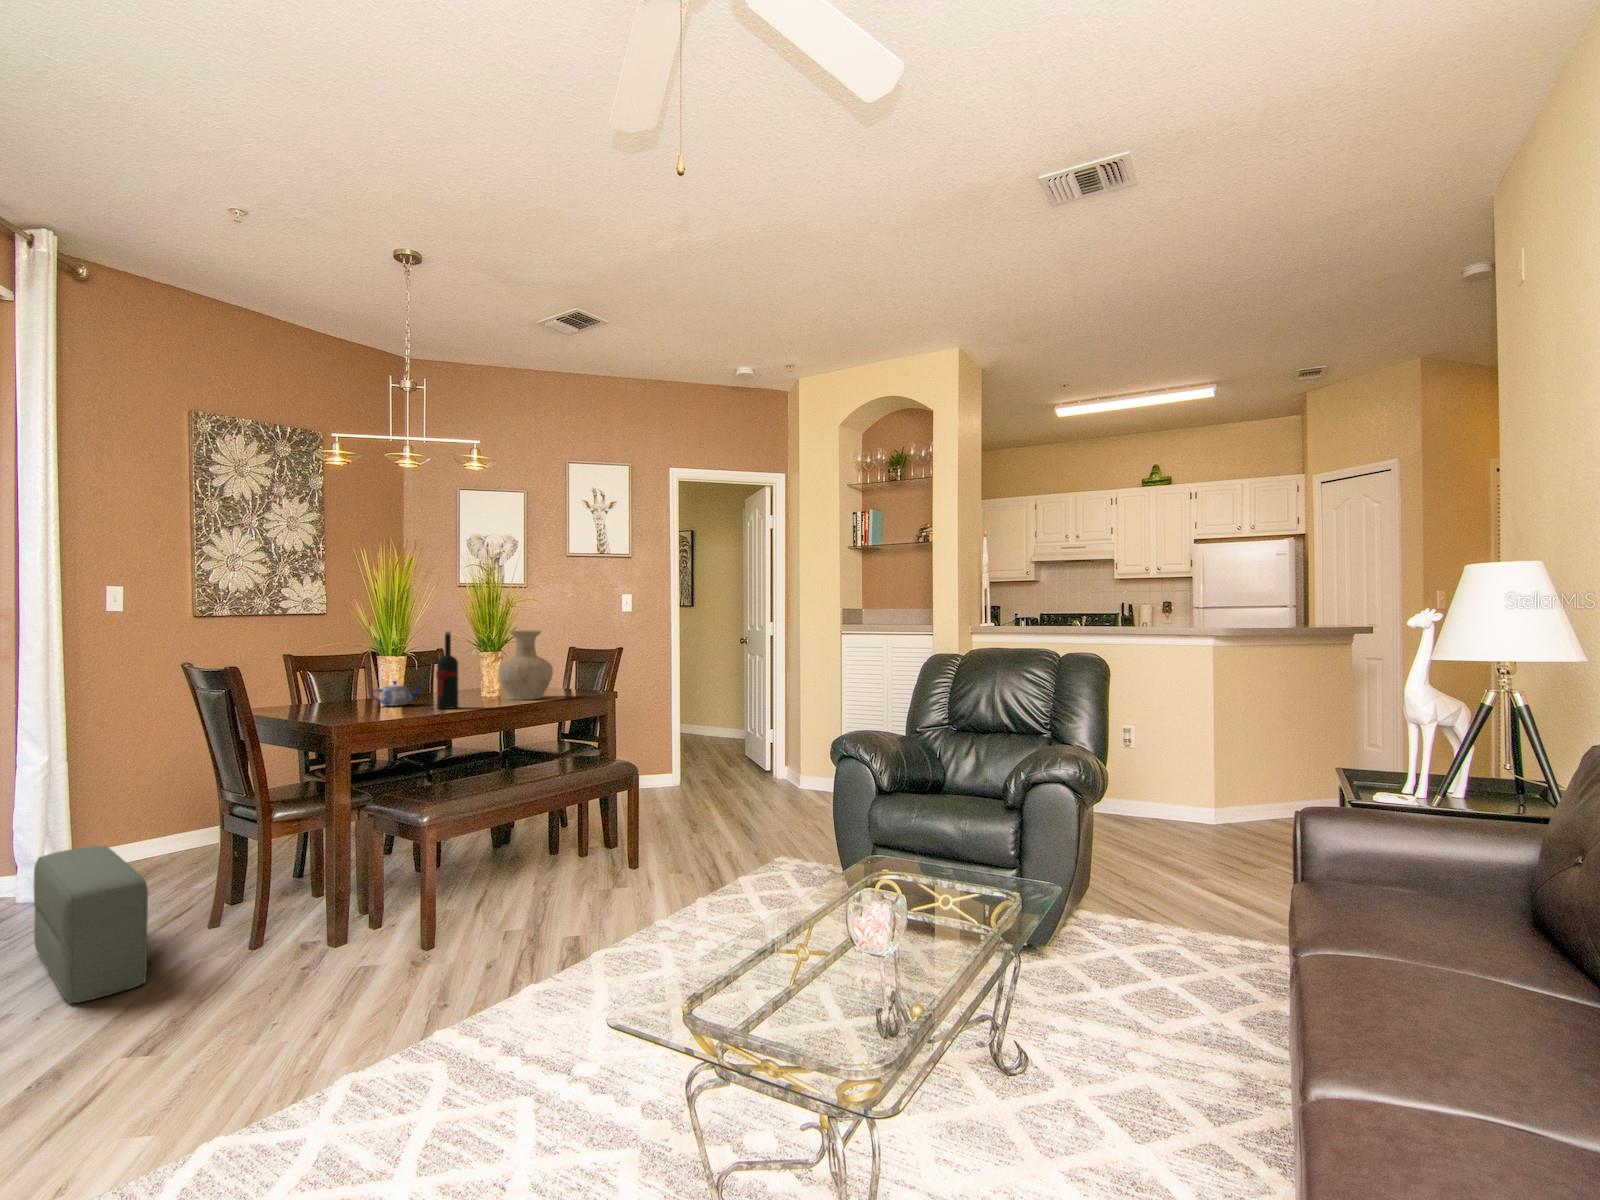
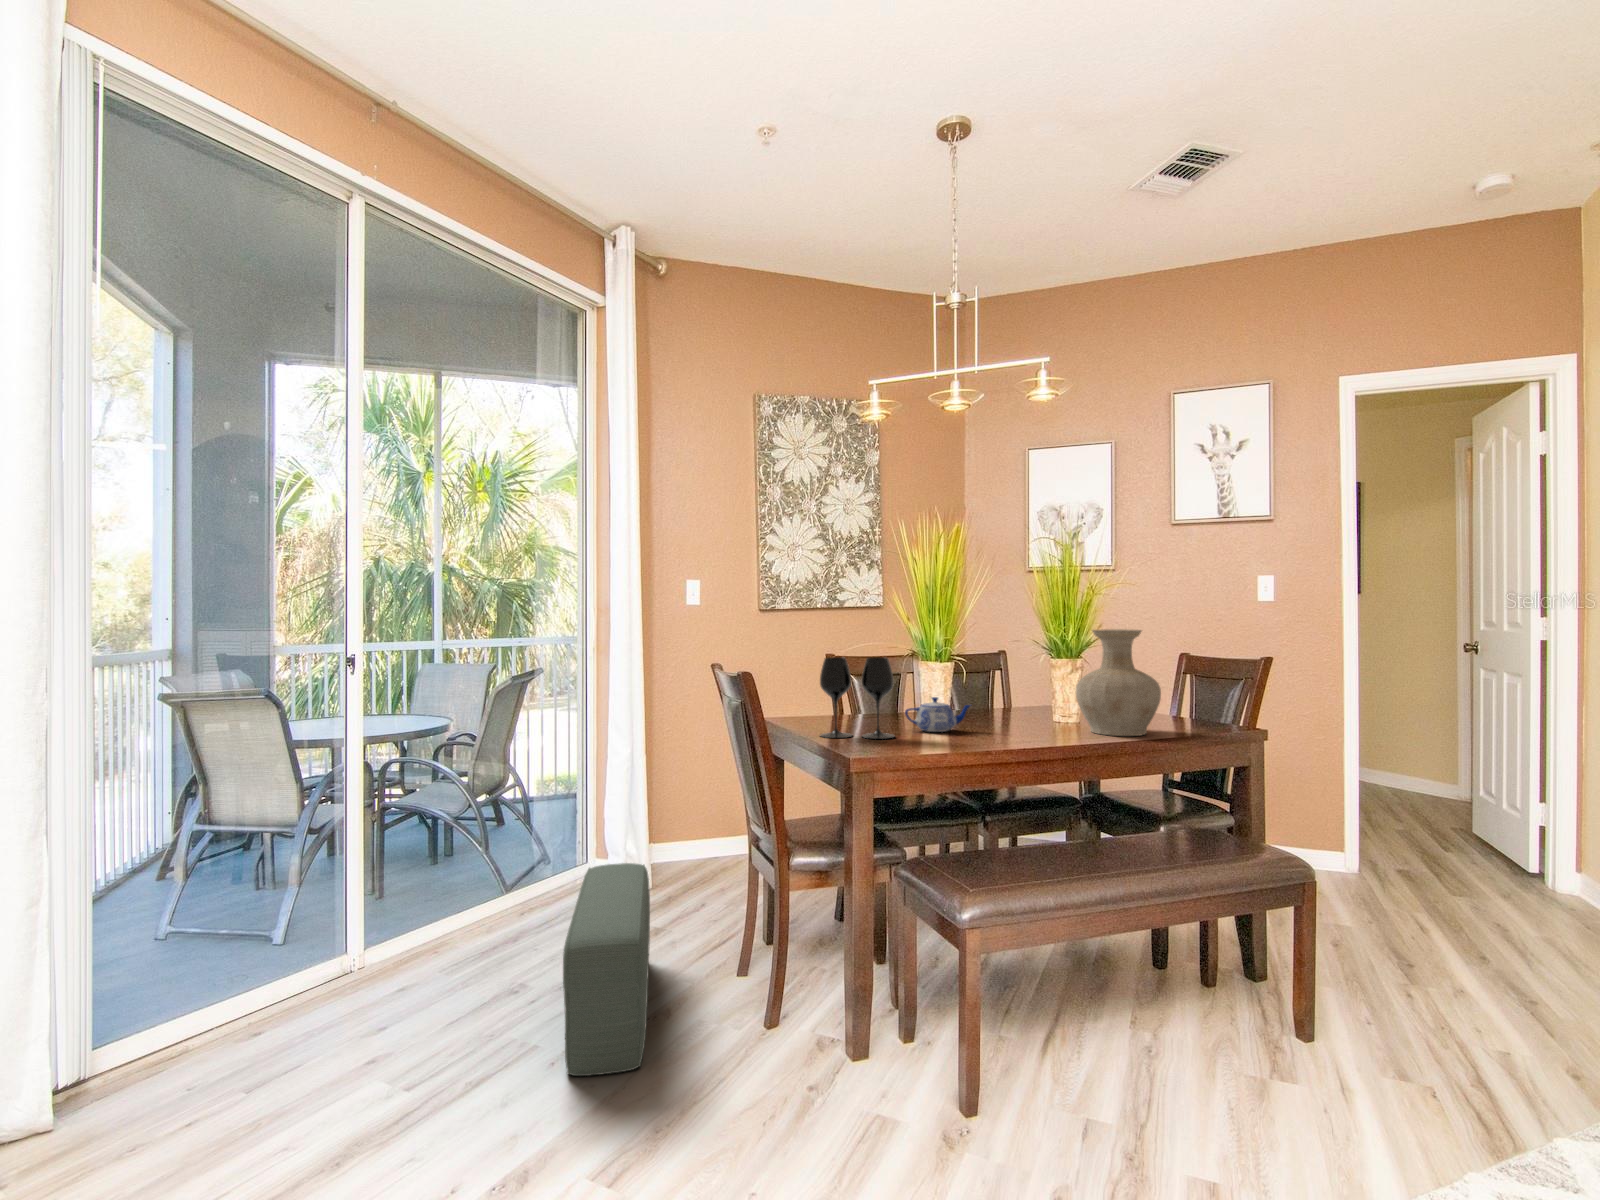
wine bottle: present [436,632,459,709] -> none [984,631,1016,746]
wine glass: none [300,652,366,714] -> present [820,657,894,739]

